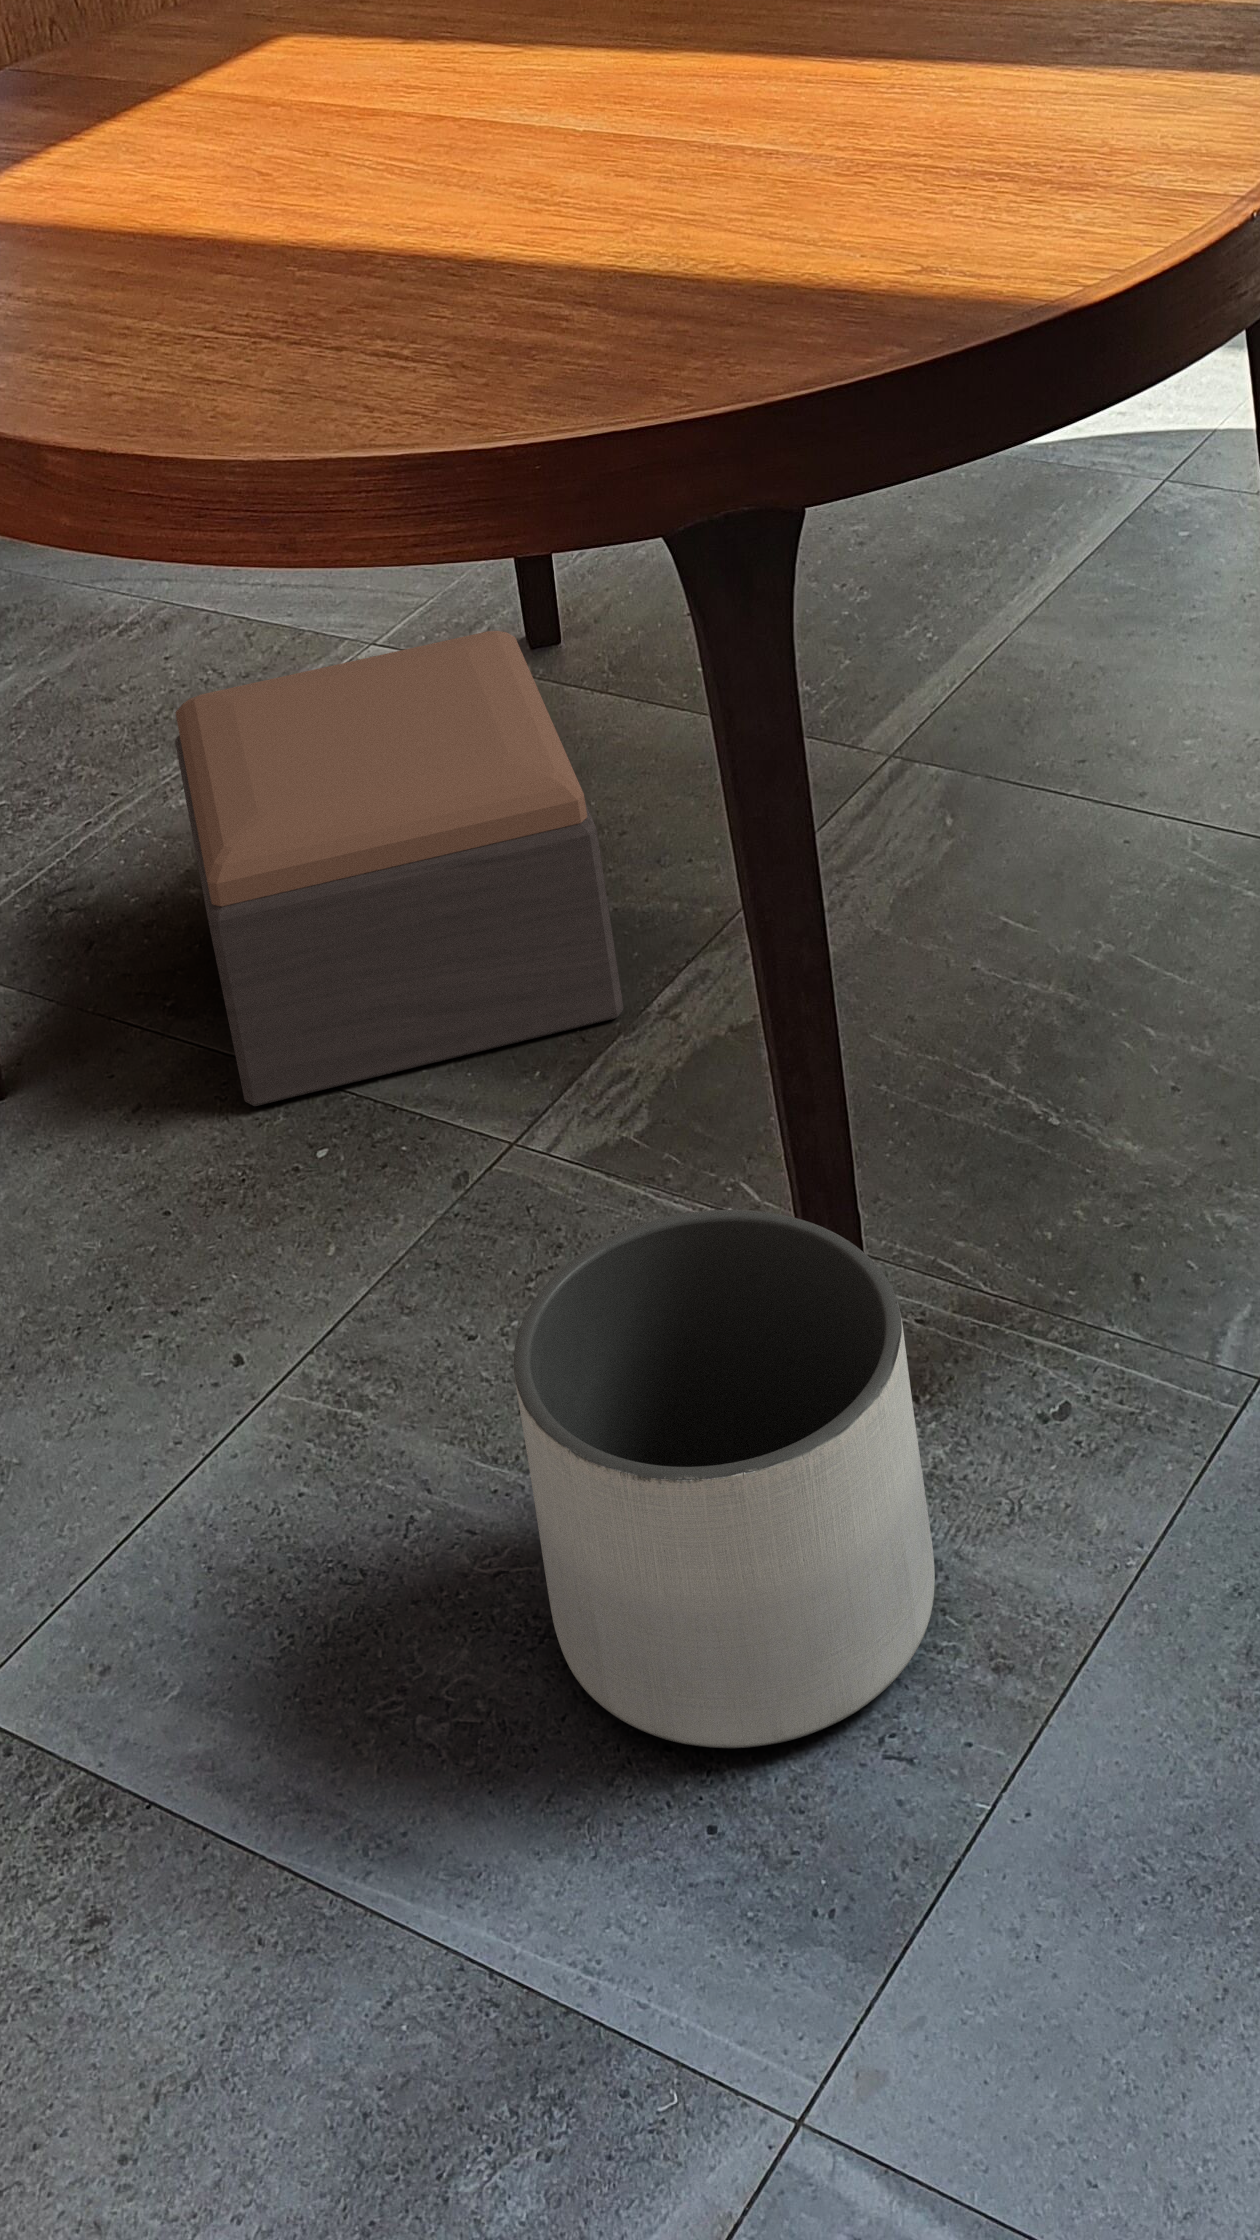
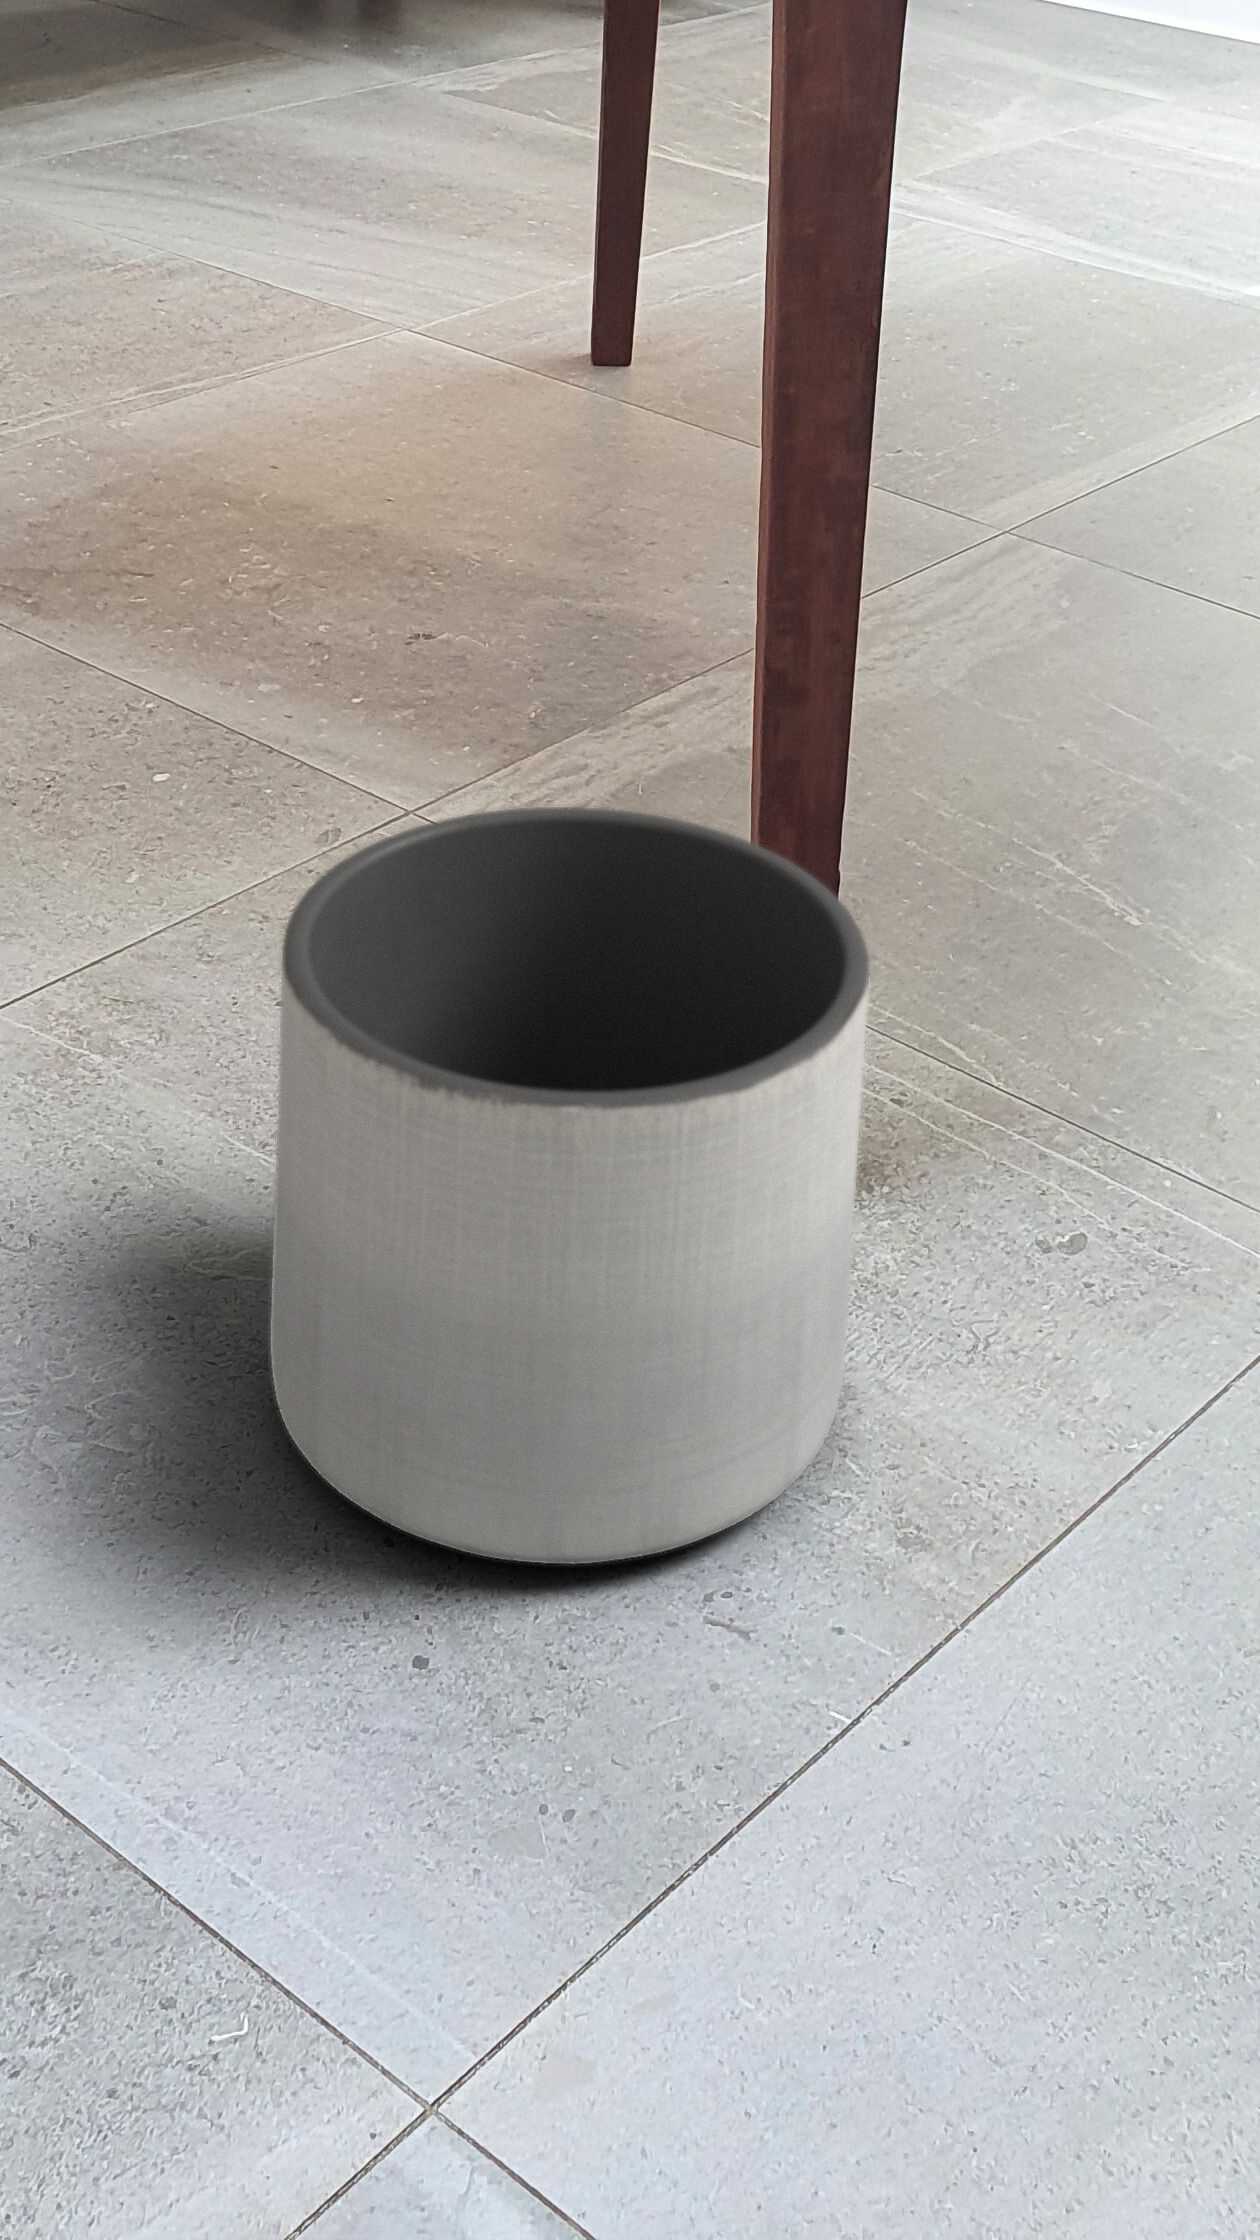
footstool: present [175,631,624,1106] -> none [80,230,607,717]

